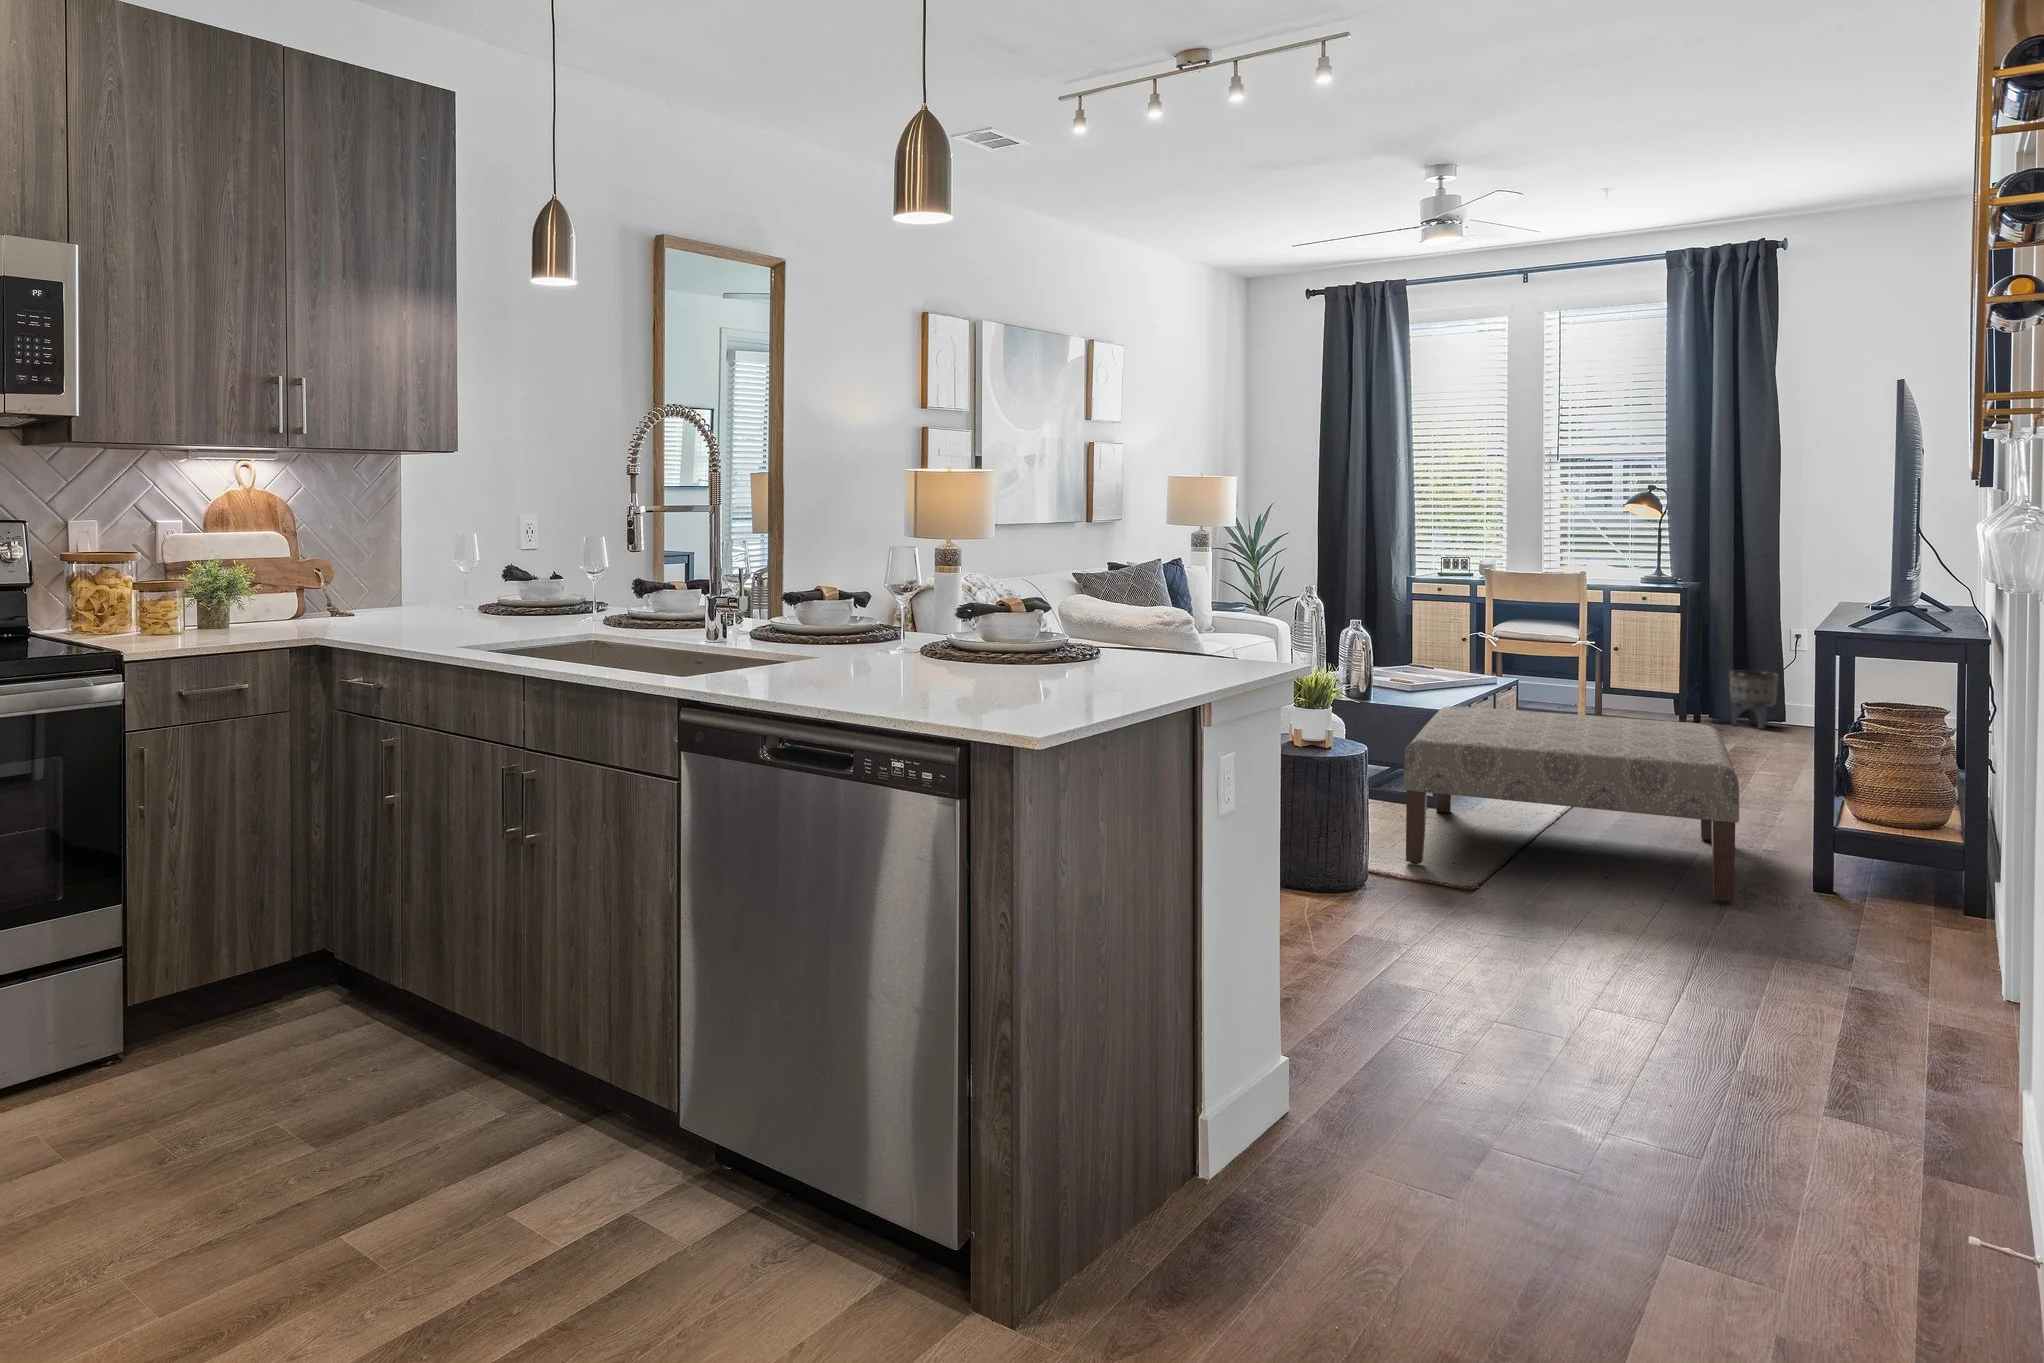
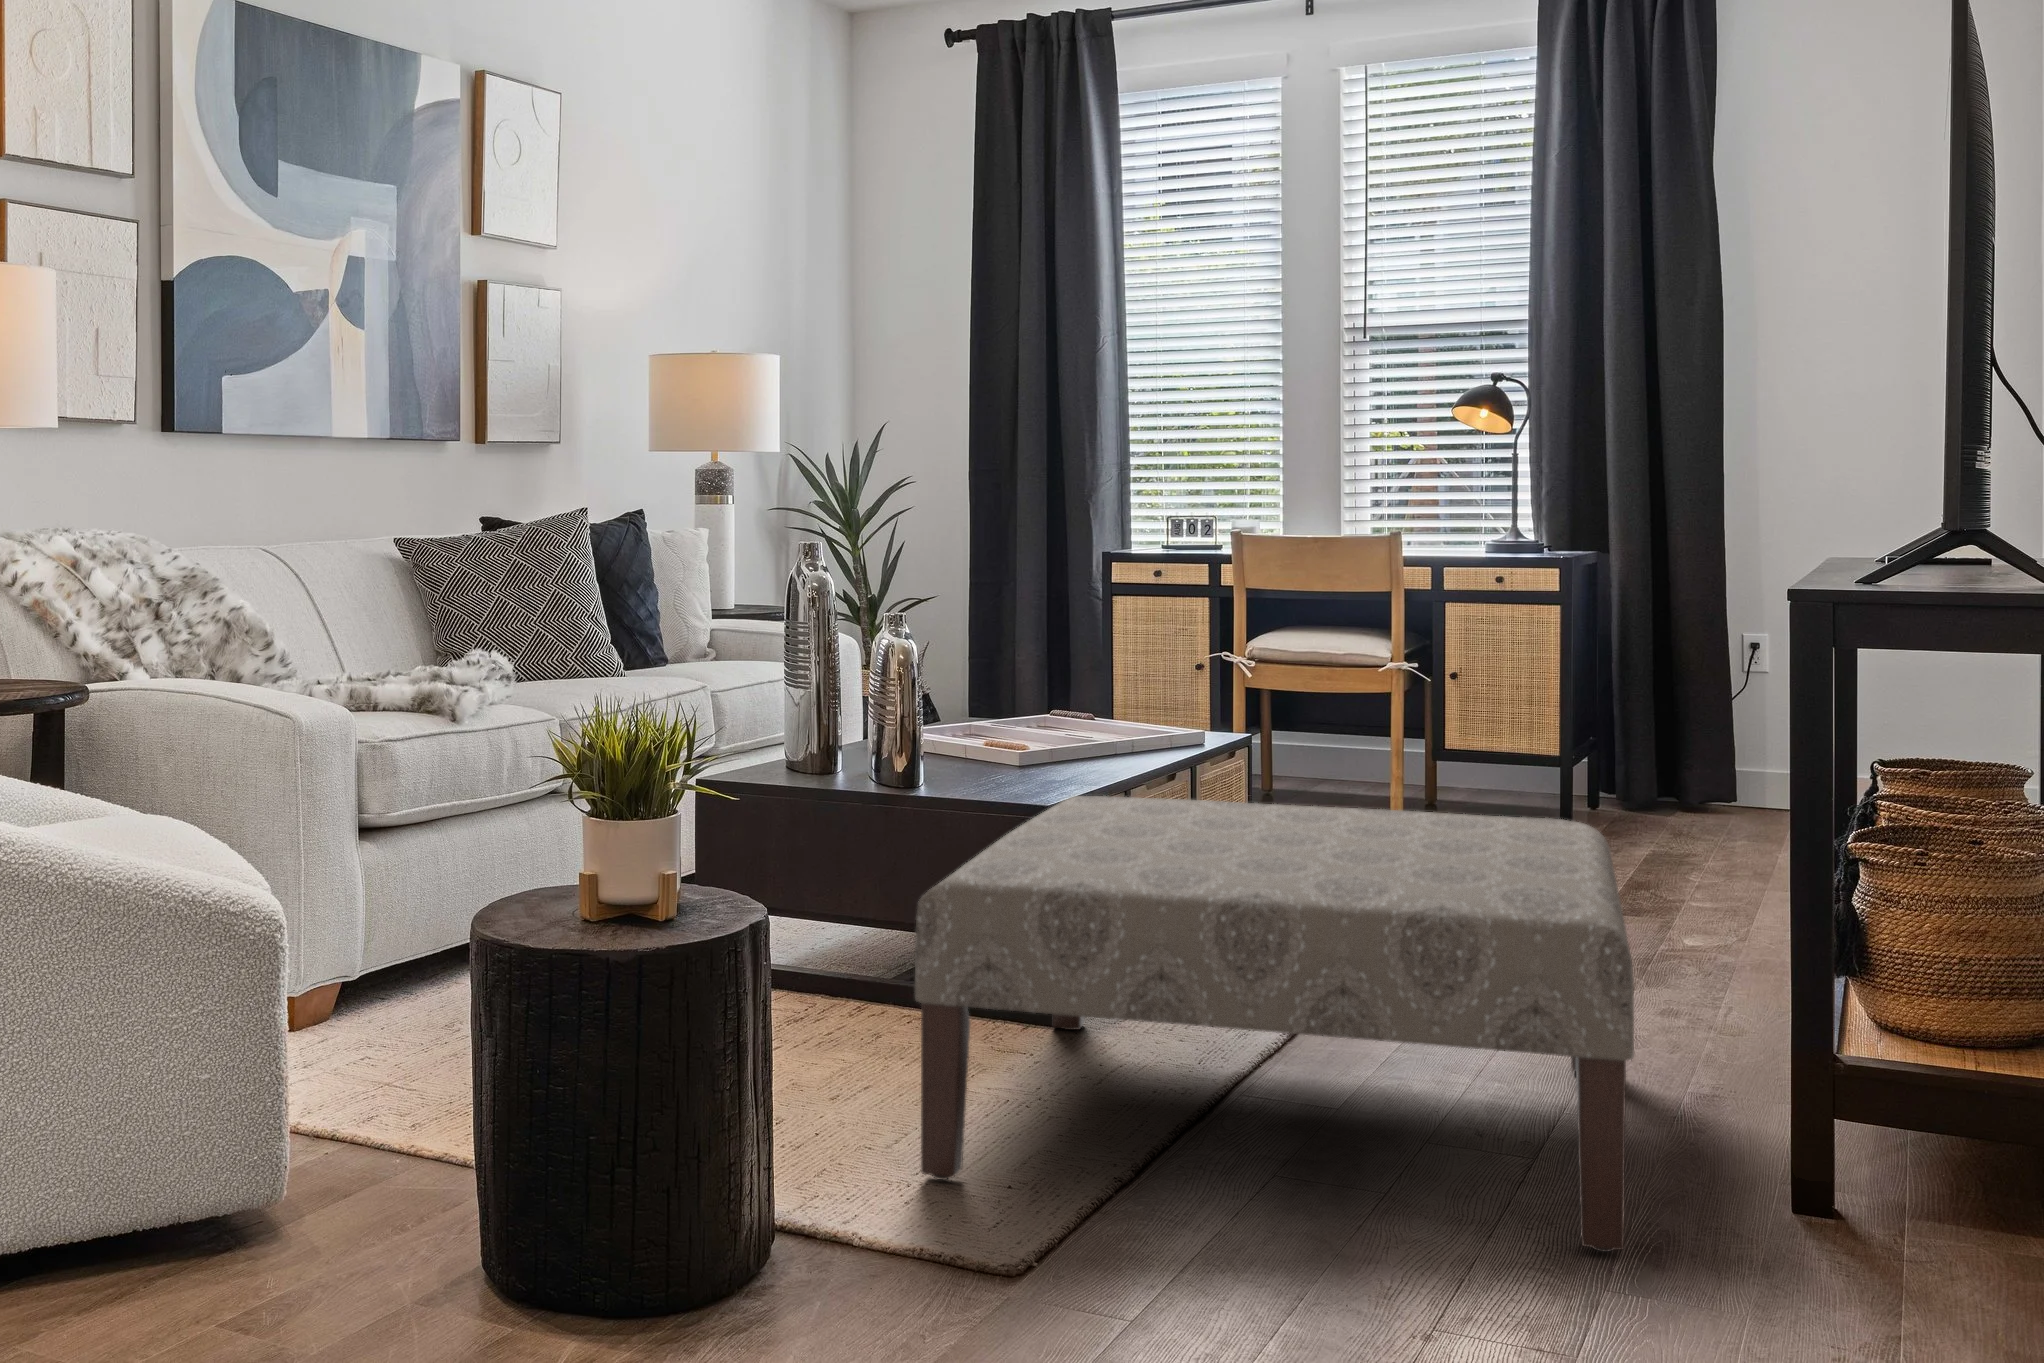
planter: present [1730,671,1778,729] -> none [1644,714,1722,819]

